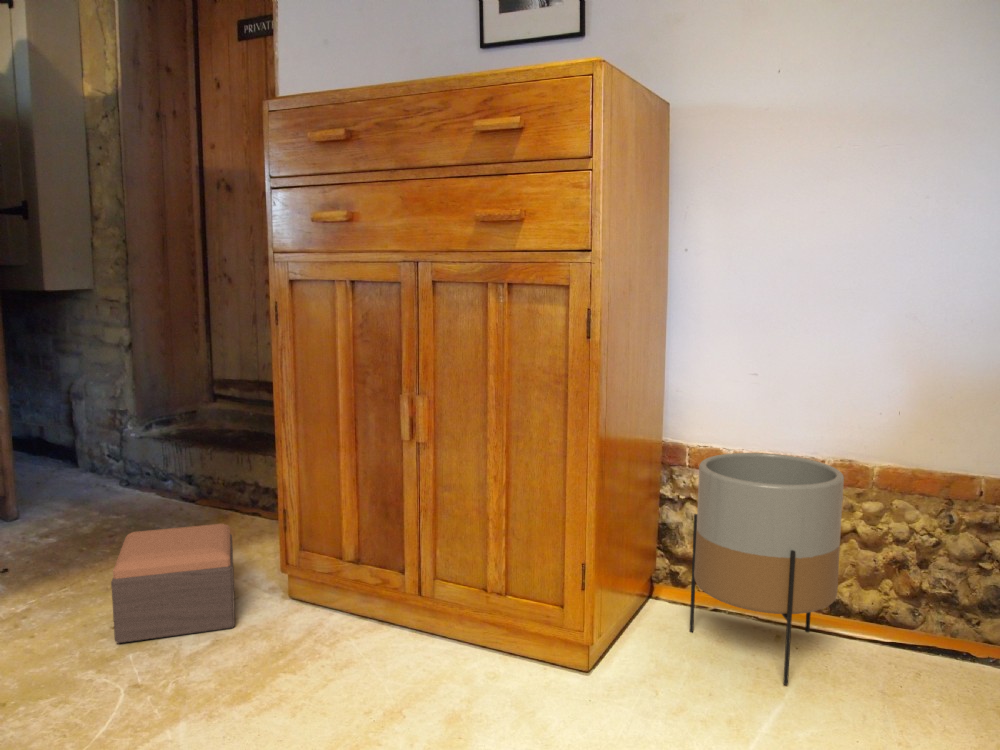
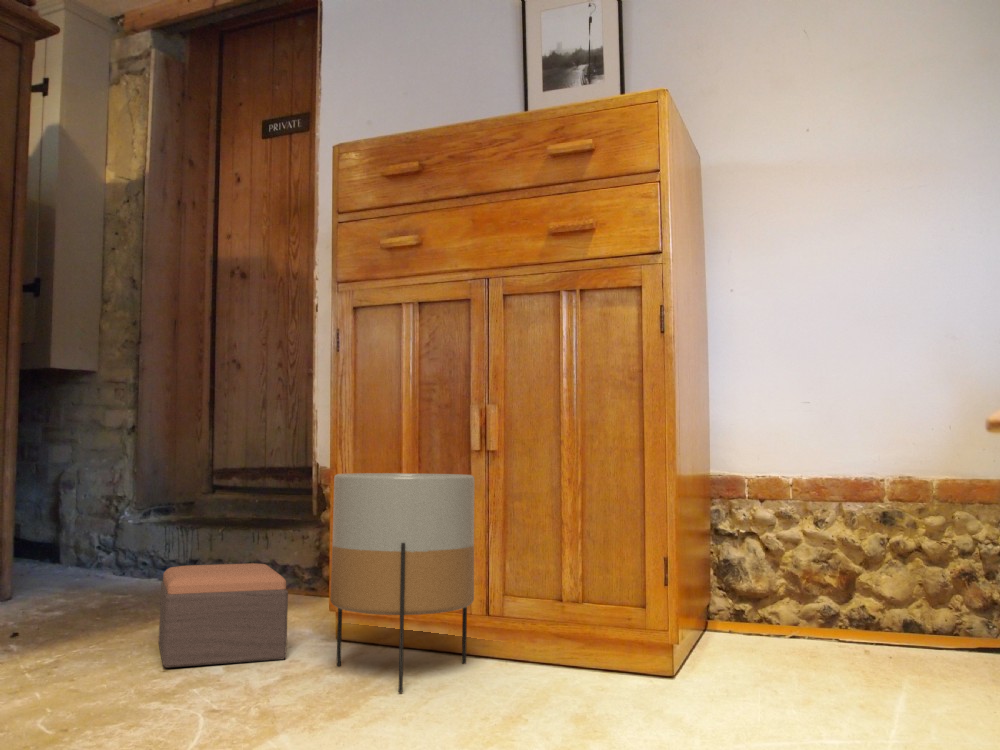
planter: present [690,453,844,685] -> present [330,473,475,692]

